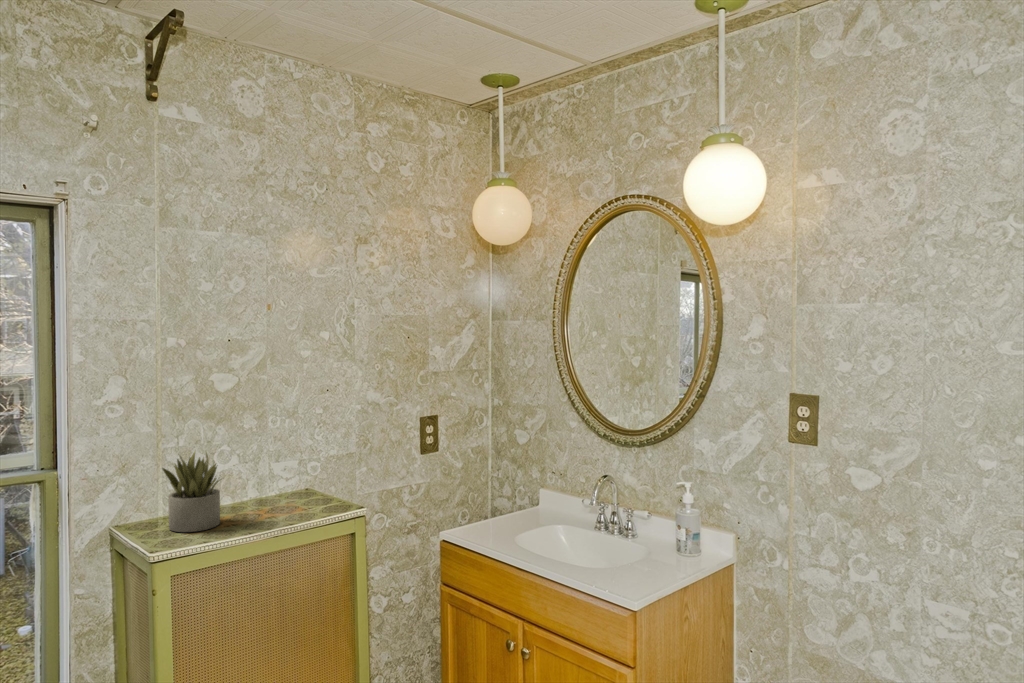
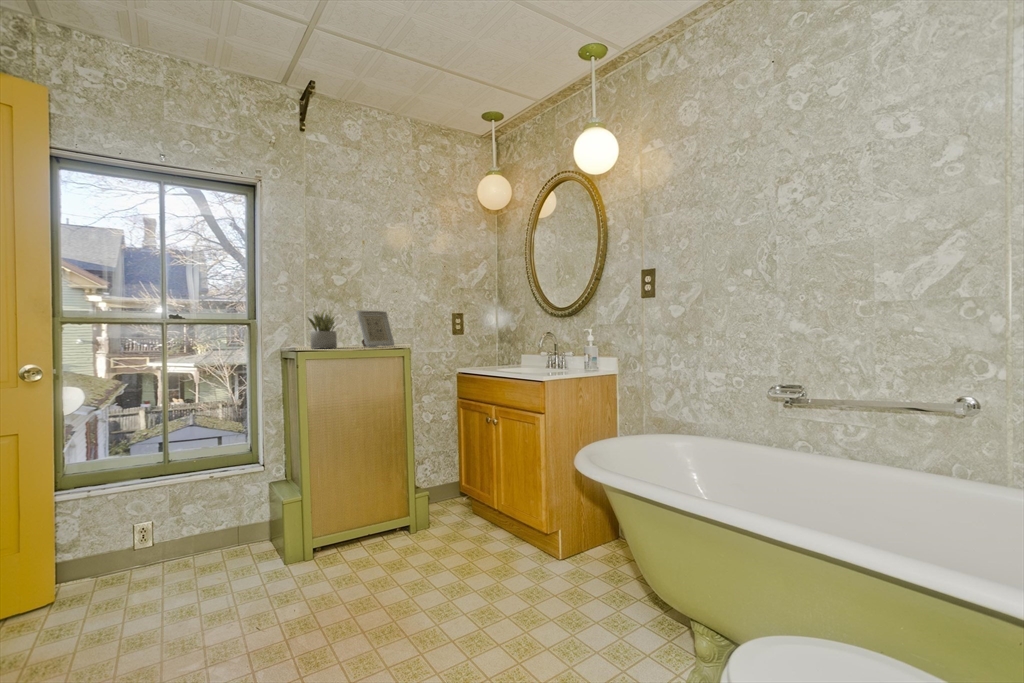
picture frame: none [256,435,328,513] -> present [357,311,394,347]

